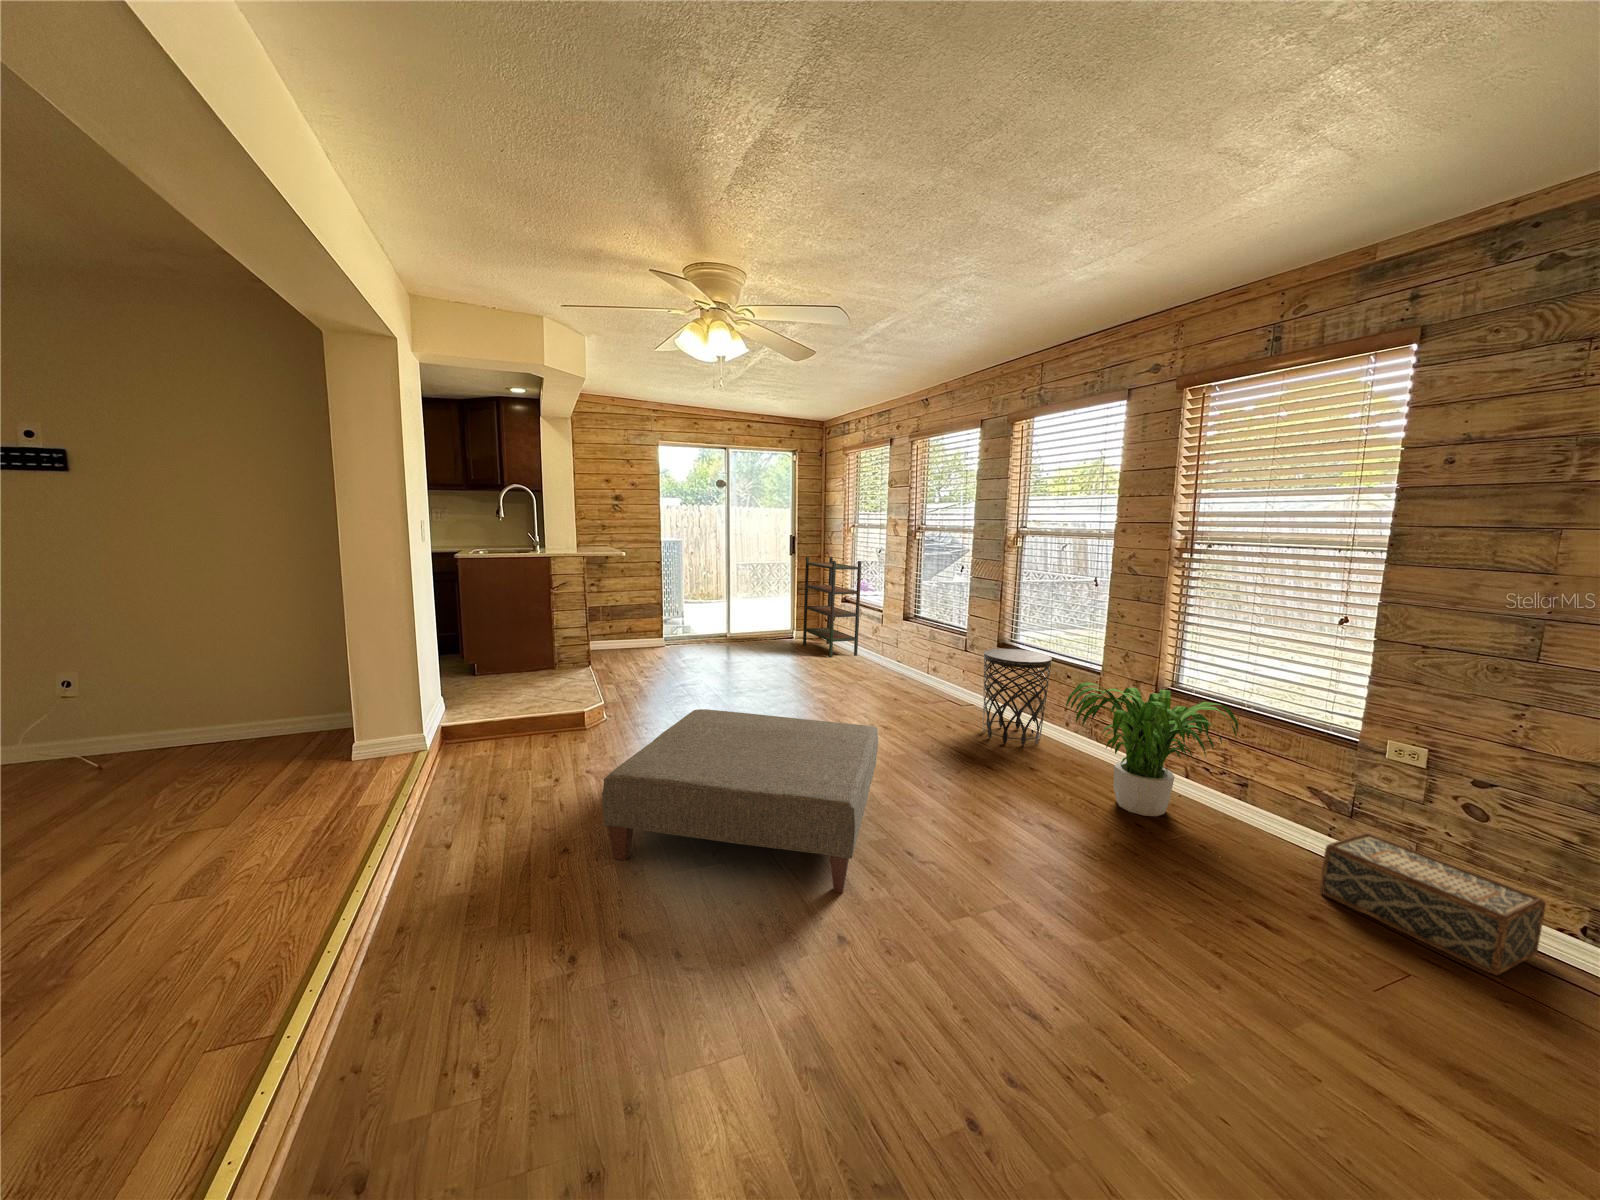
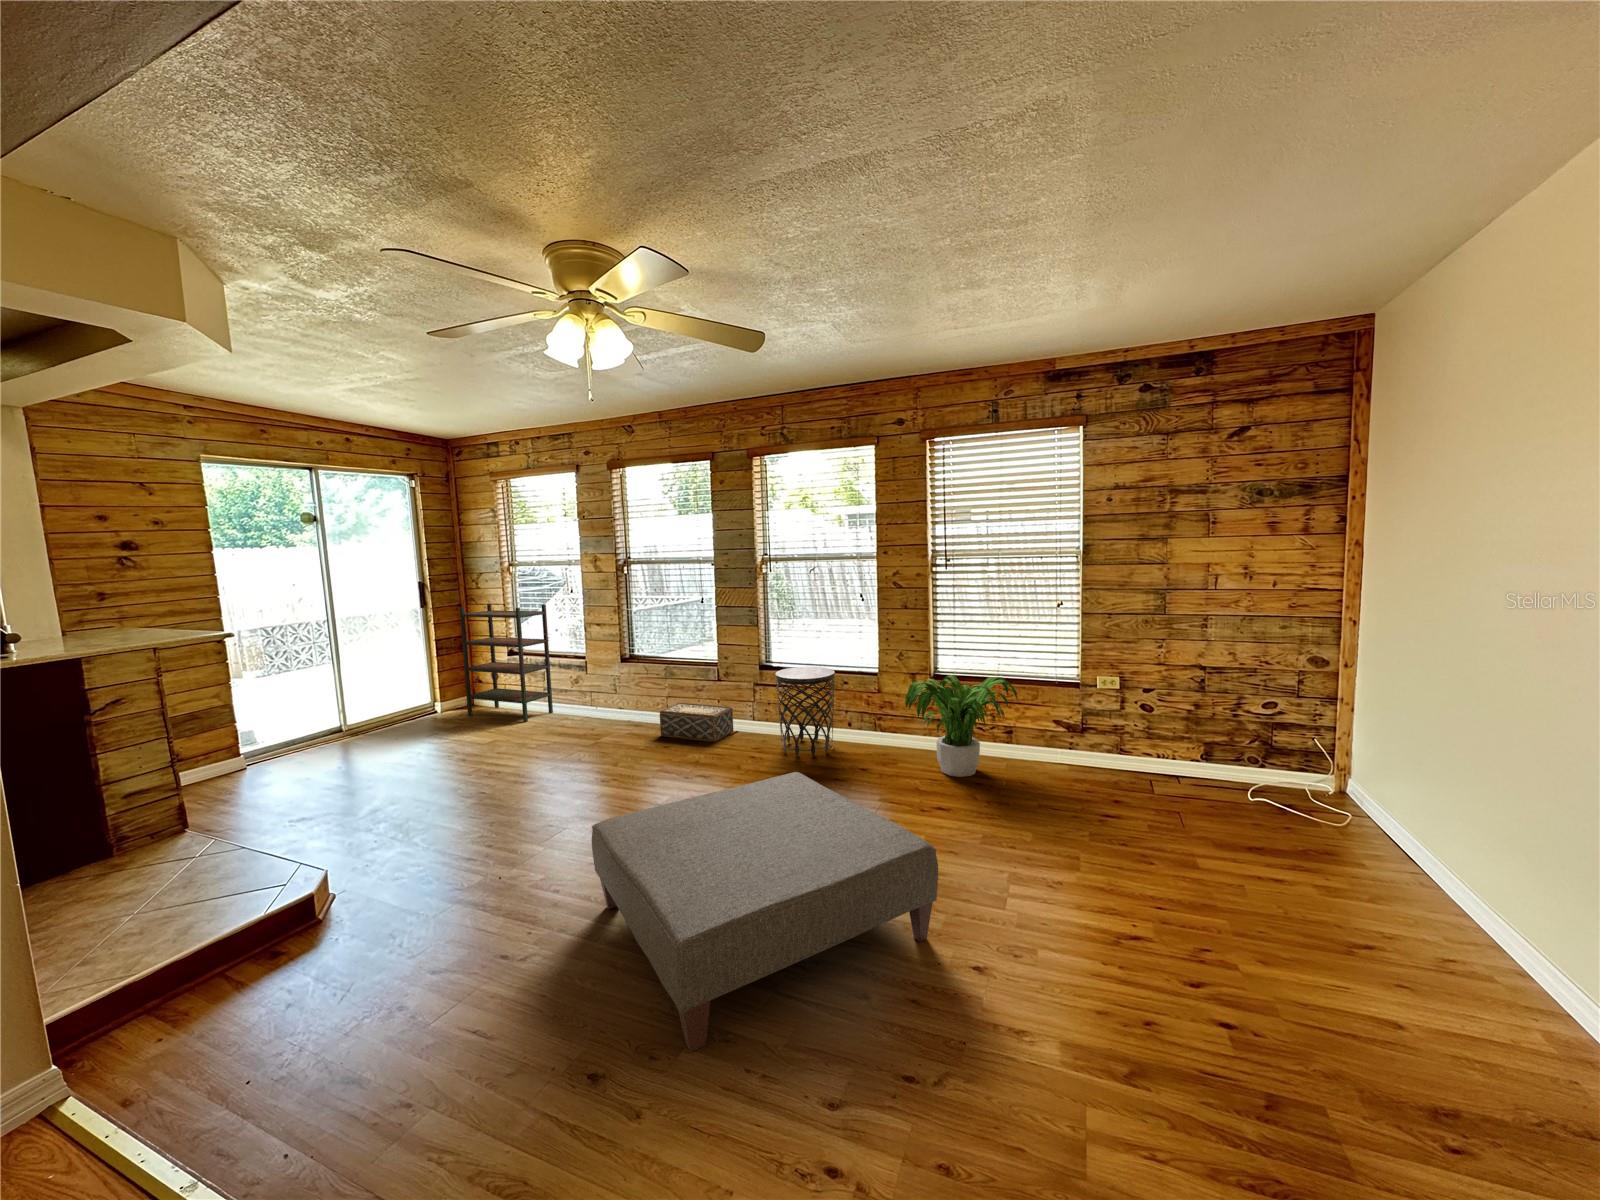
woven basket: present [1320,833,1546,975] -> present [660,703,733,742]

